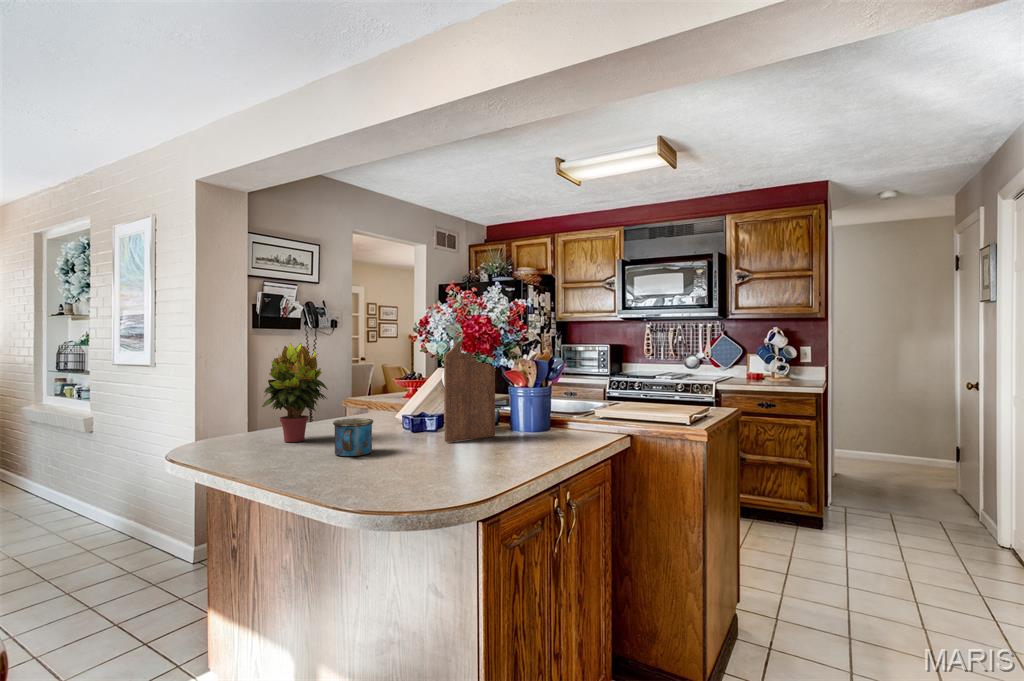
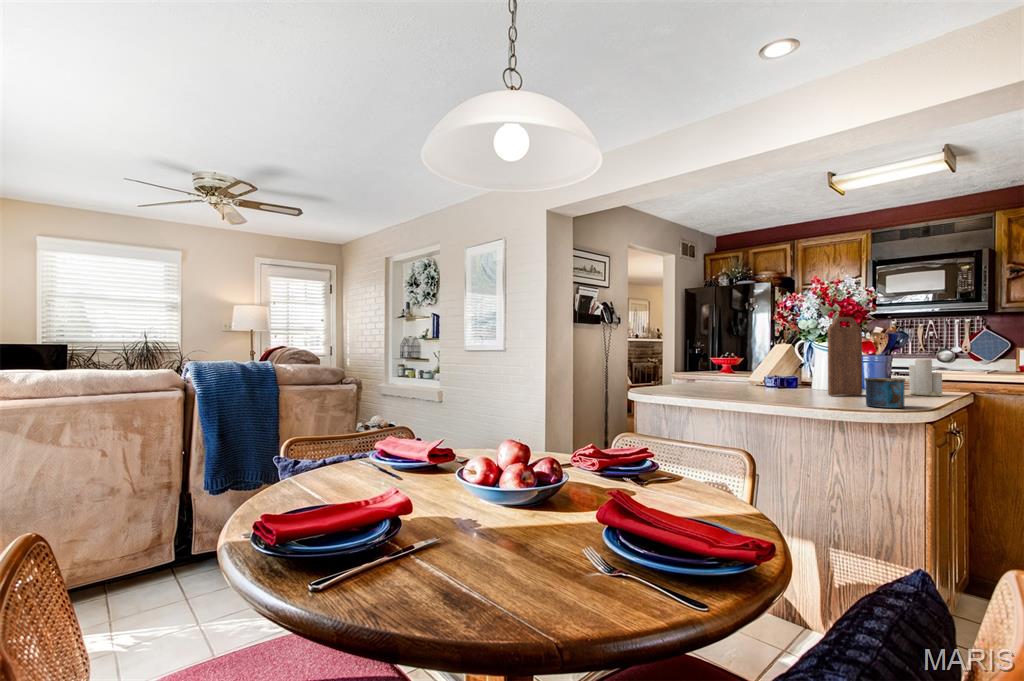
potted plant: present [262,343,328,442] -> none [673,321,723,393]
candle: none [550,386,578,437] -> present [909,359,942,396]
mug: present [333,418,374,456] -> present [864,378,906,408]

